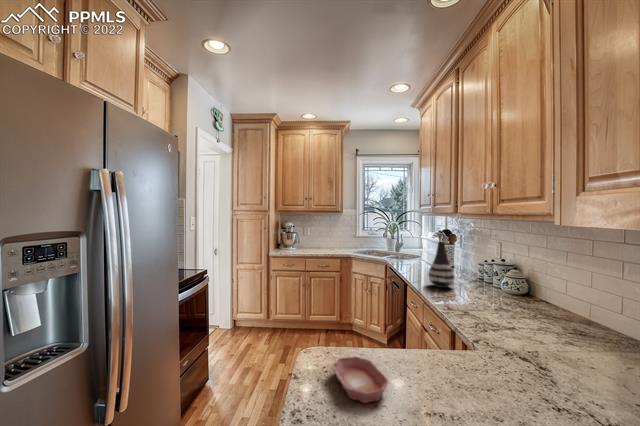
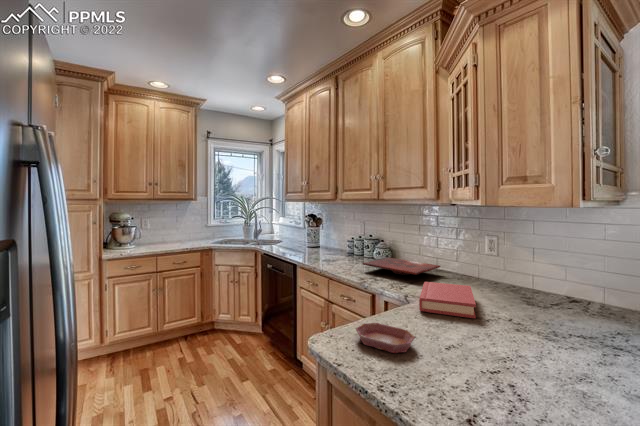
vase: present [428,241,455,288] -> none [322,224,343,264]
cutting board: none [463,292,586,321] -> present [363,258,440,275]
hardback book: none [460,333,586,407] -> present [419,282,476,318]

